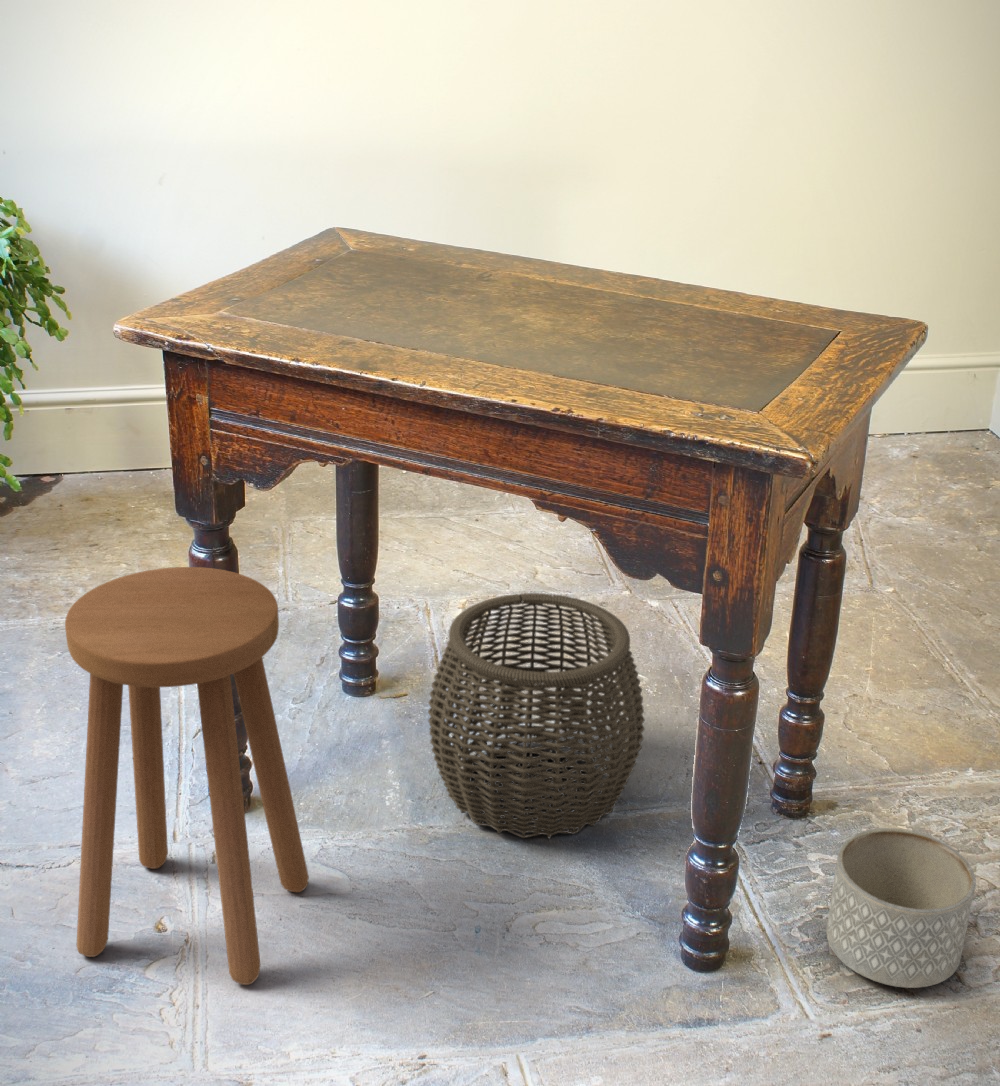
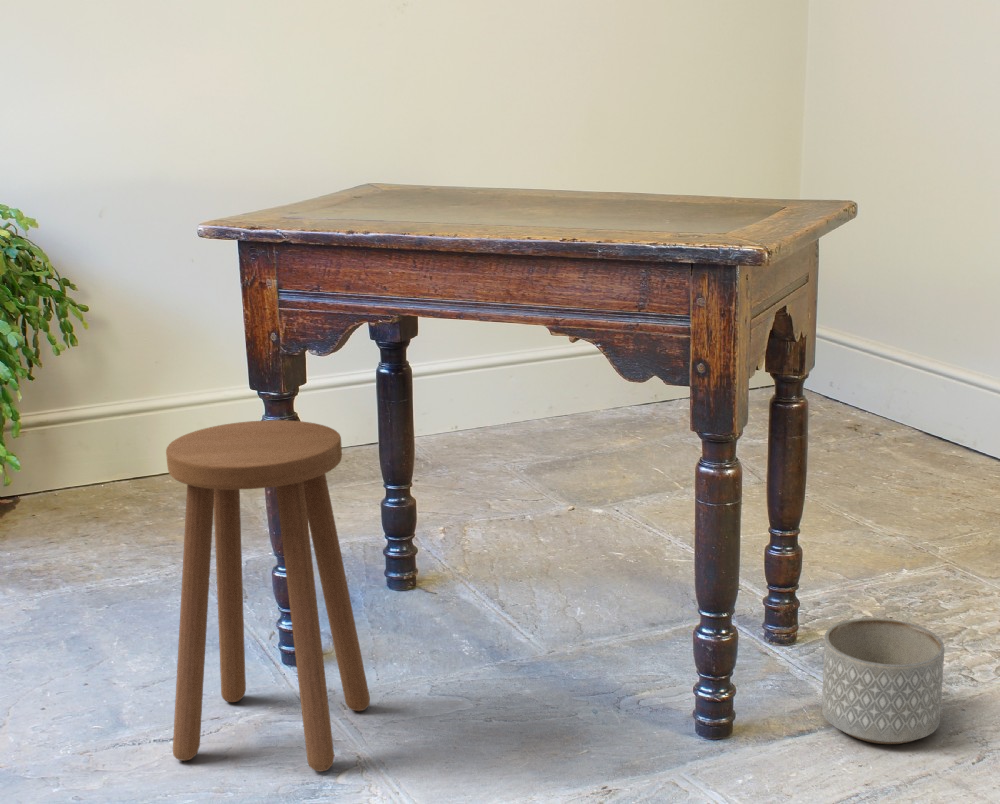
woven basket: present [428,593,645,838] -> none [464,466,651,667]

